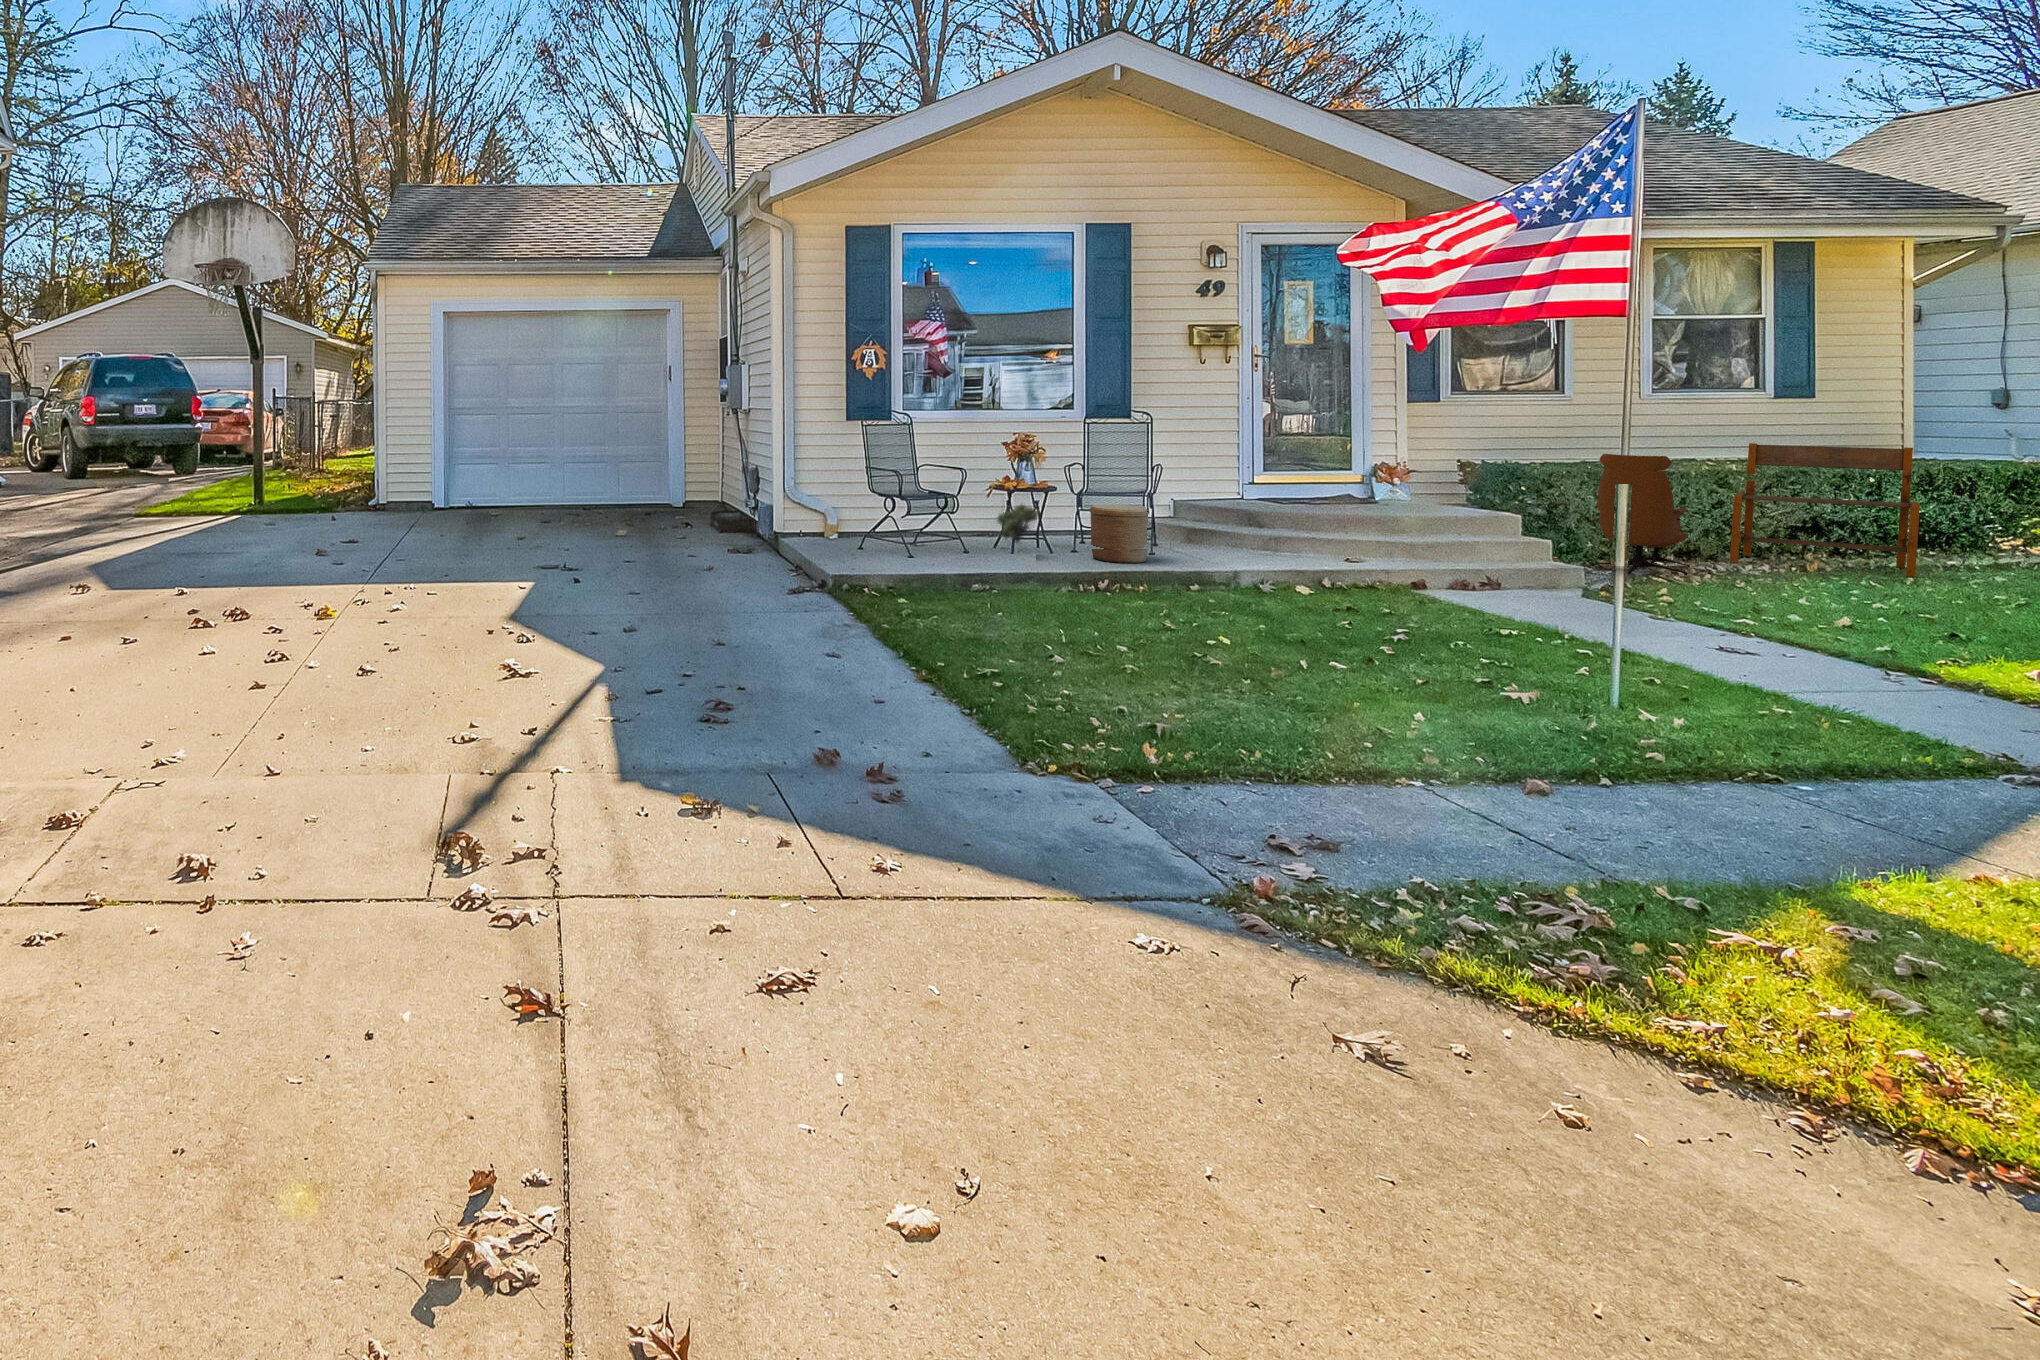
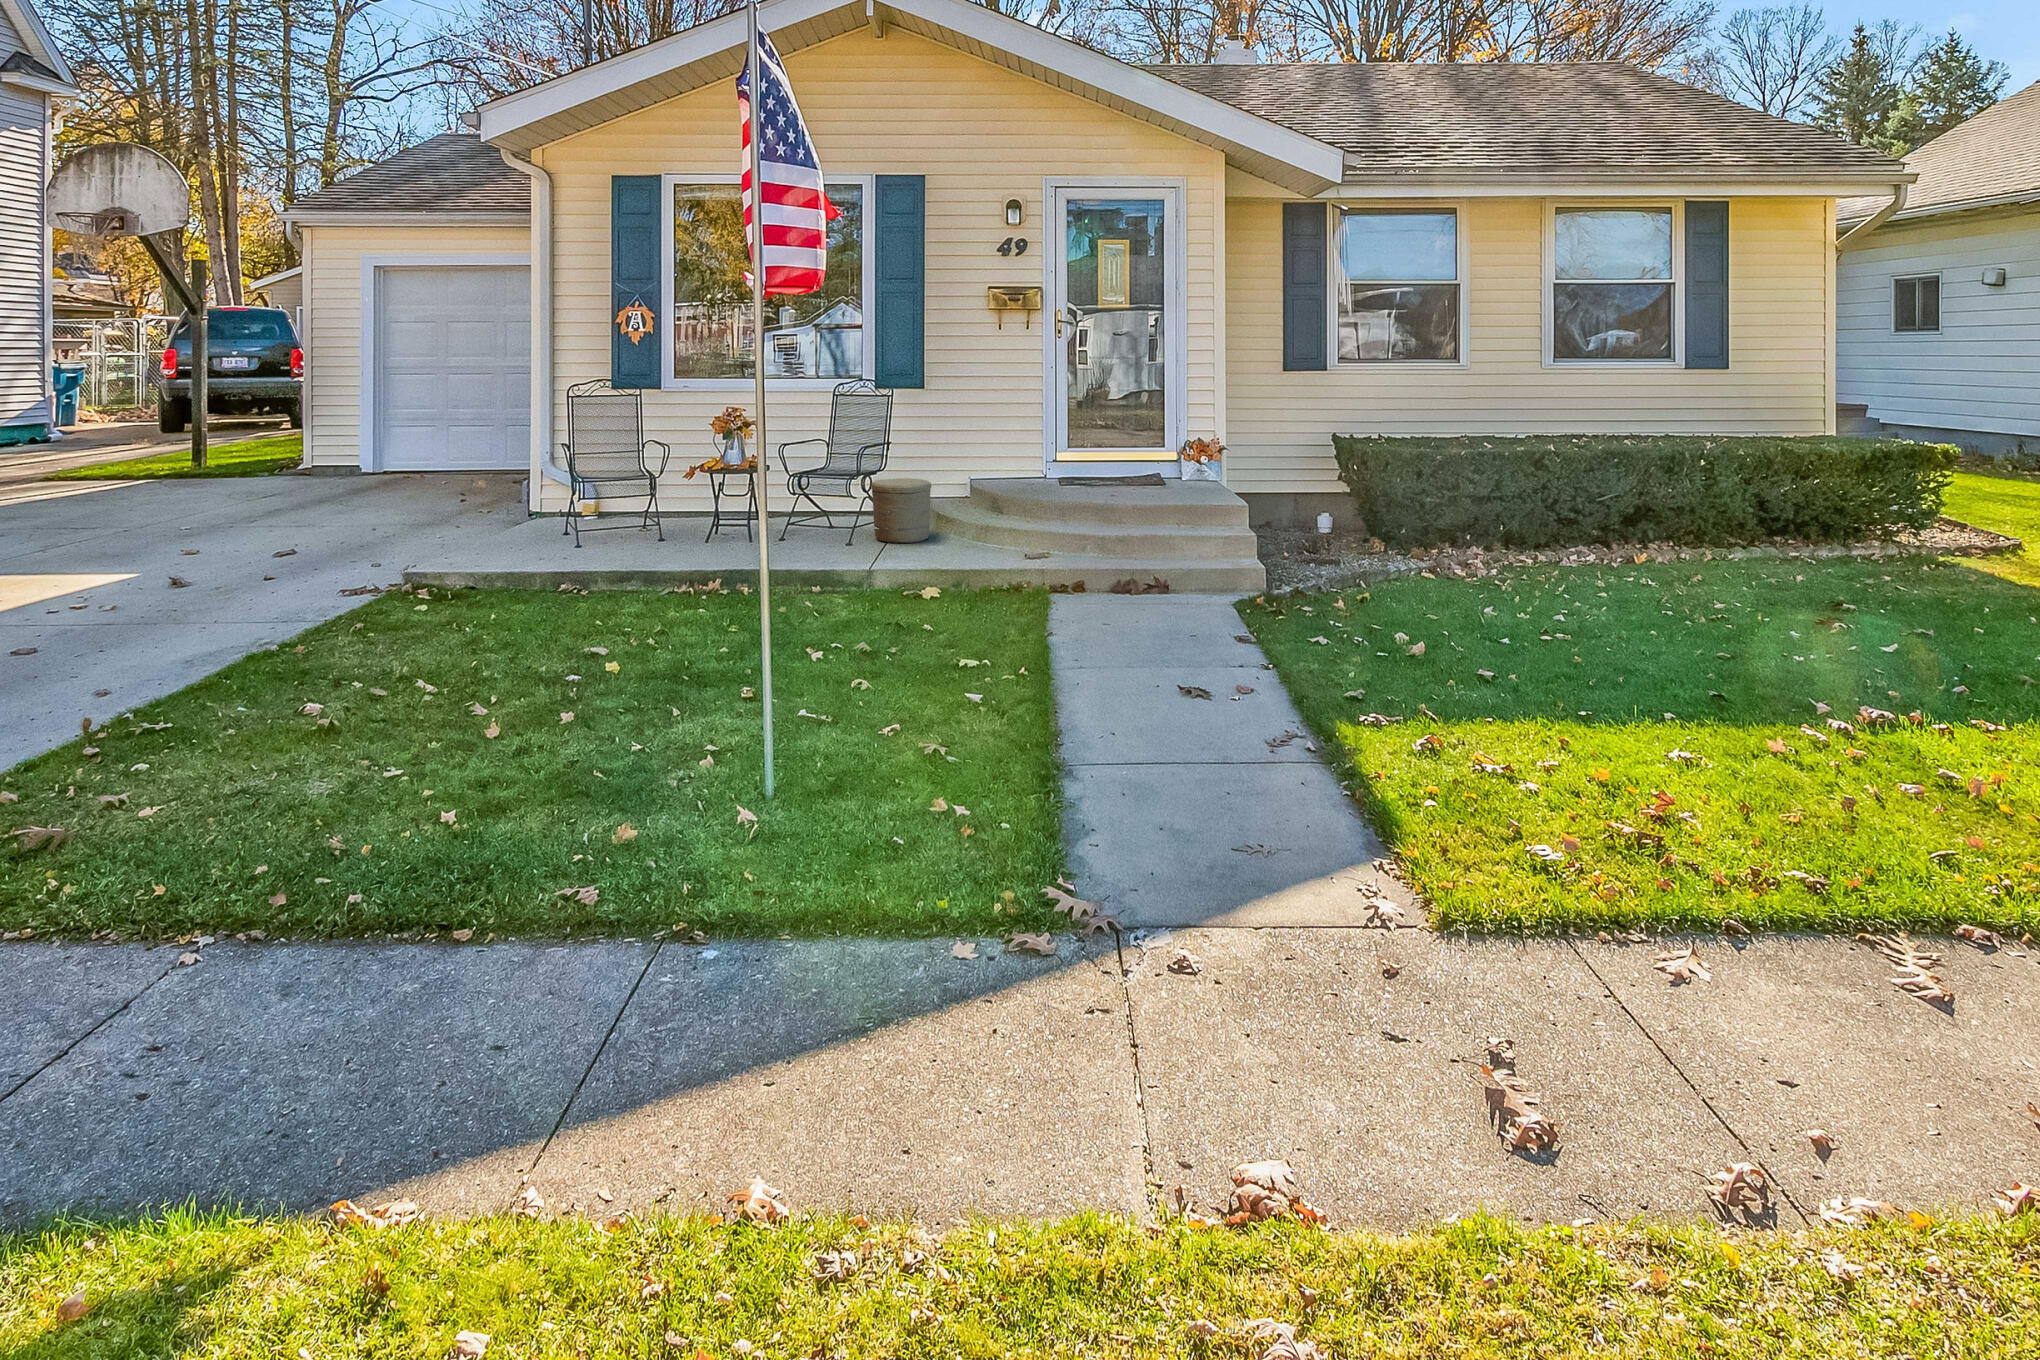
bench: present [1730,443,1920,577] -> none [1542,418,1715,568]
lounge chair: present [1591,454,1690,575] -> none [1363,430,1485,564]
potted plant: present [997,504,1038,543] -> none [785,476,832,536]

